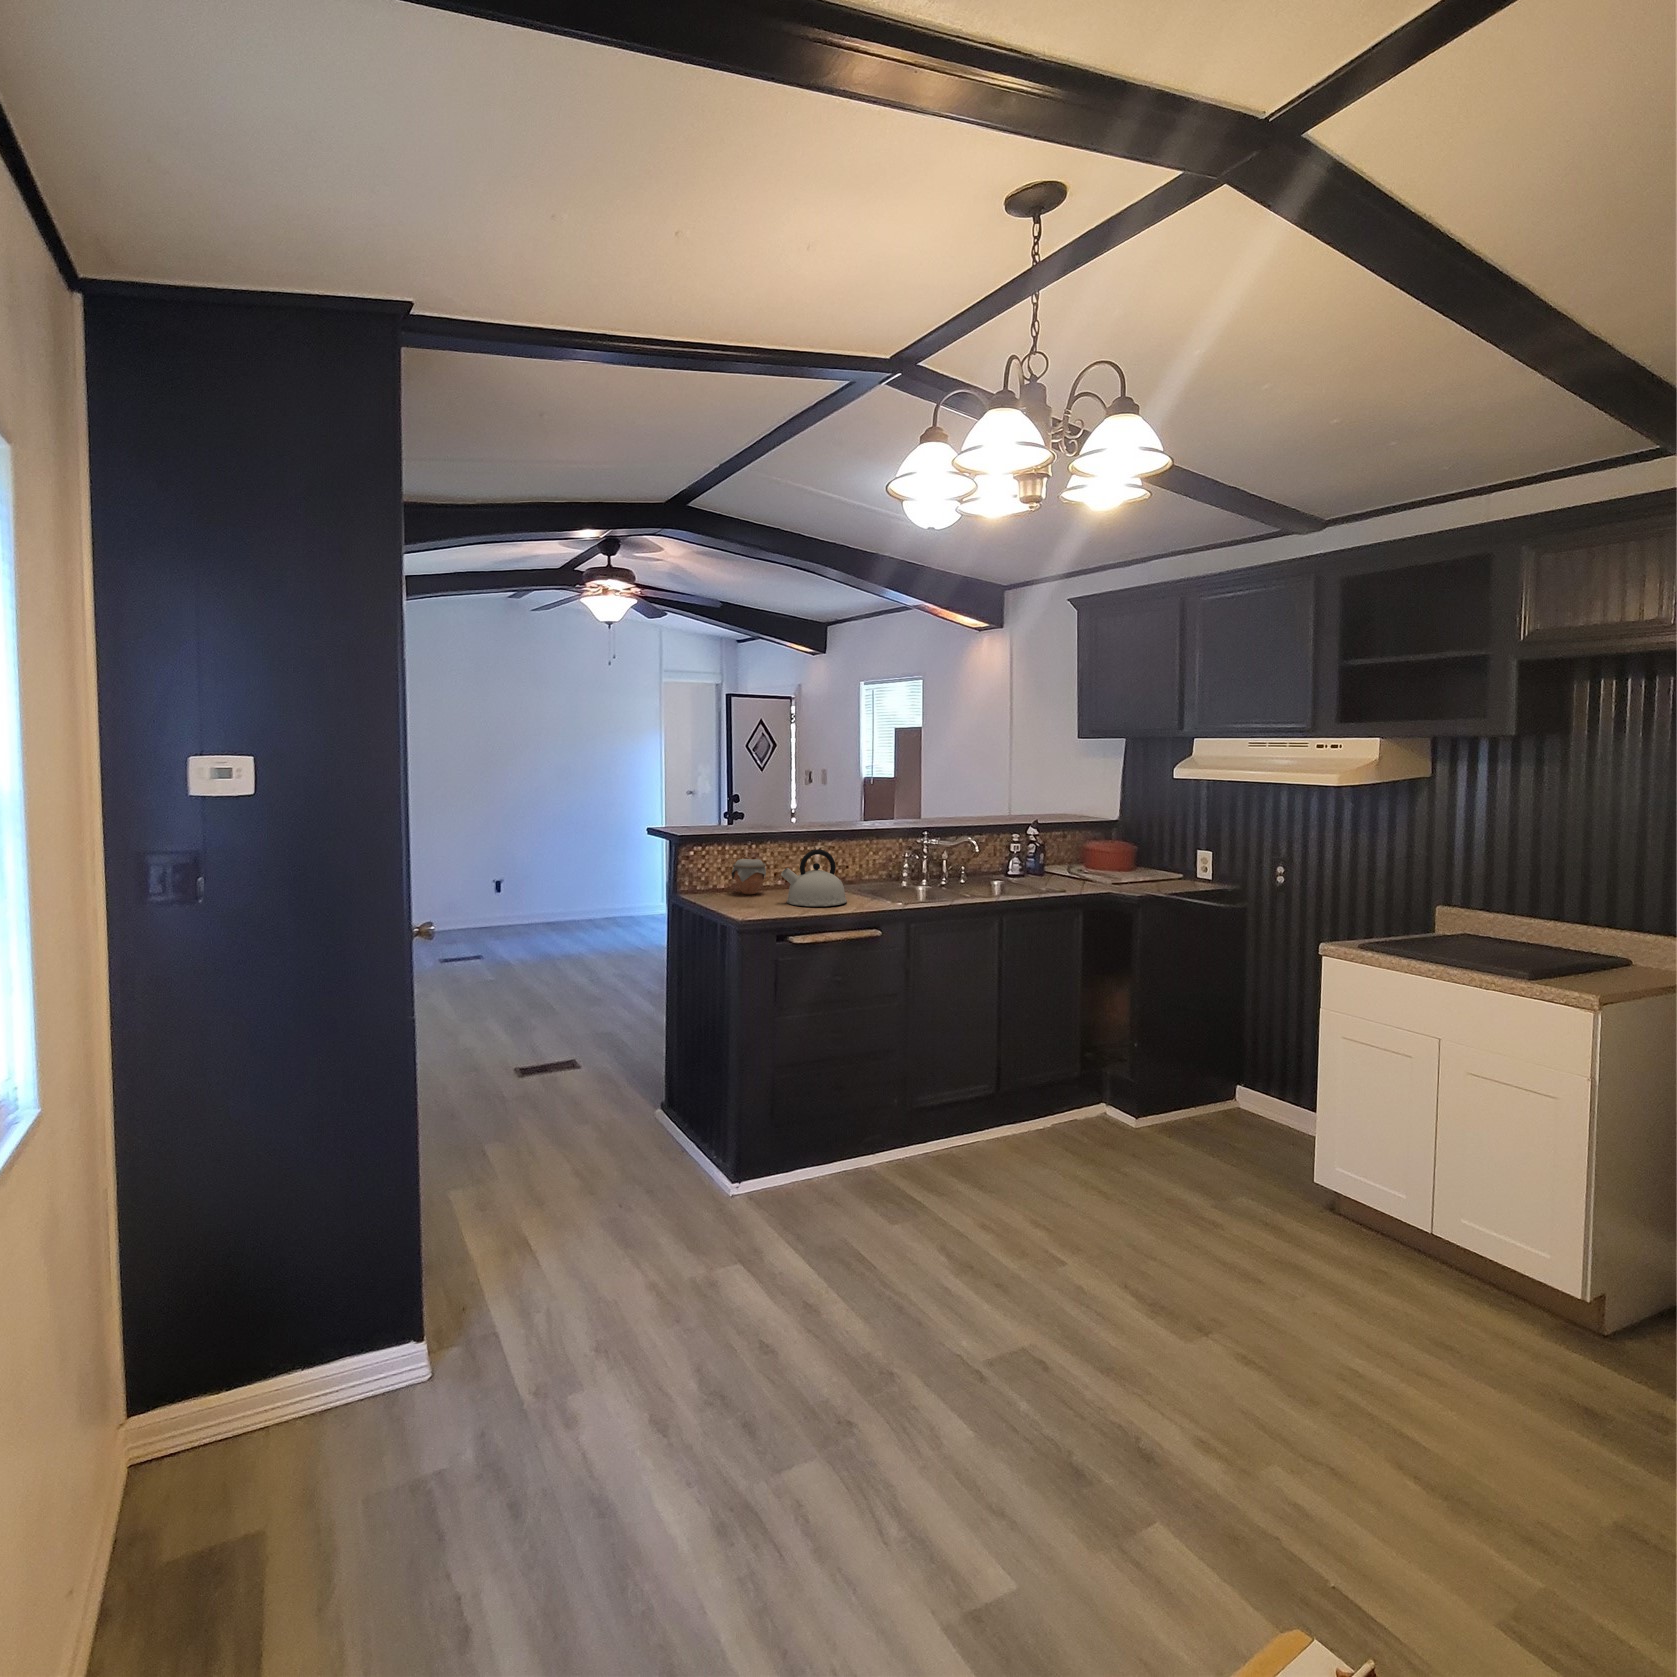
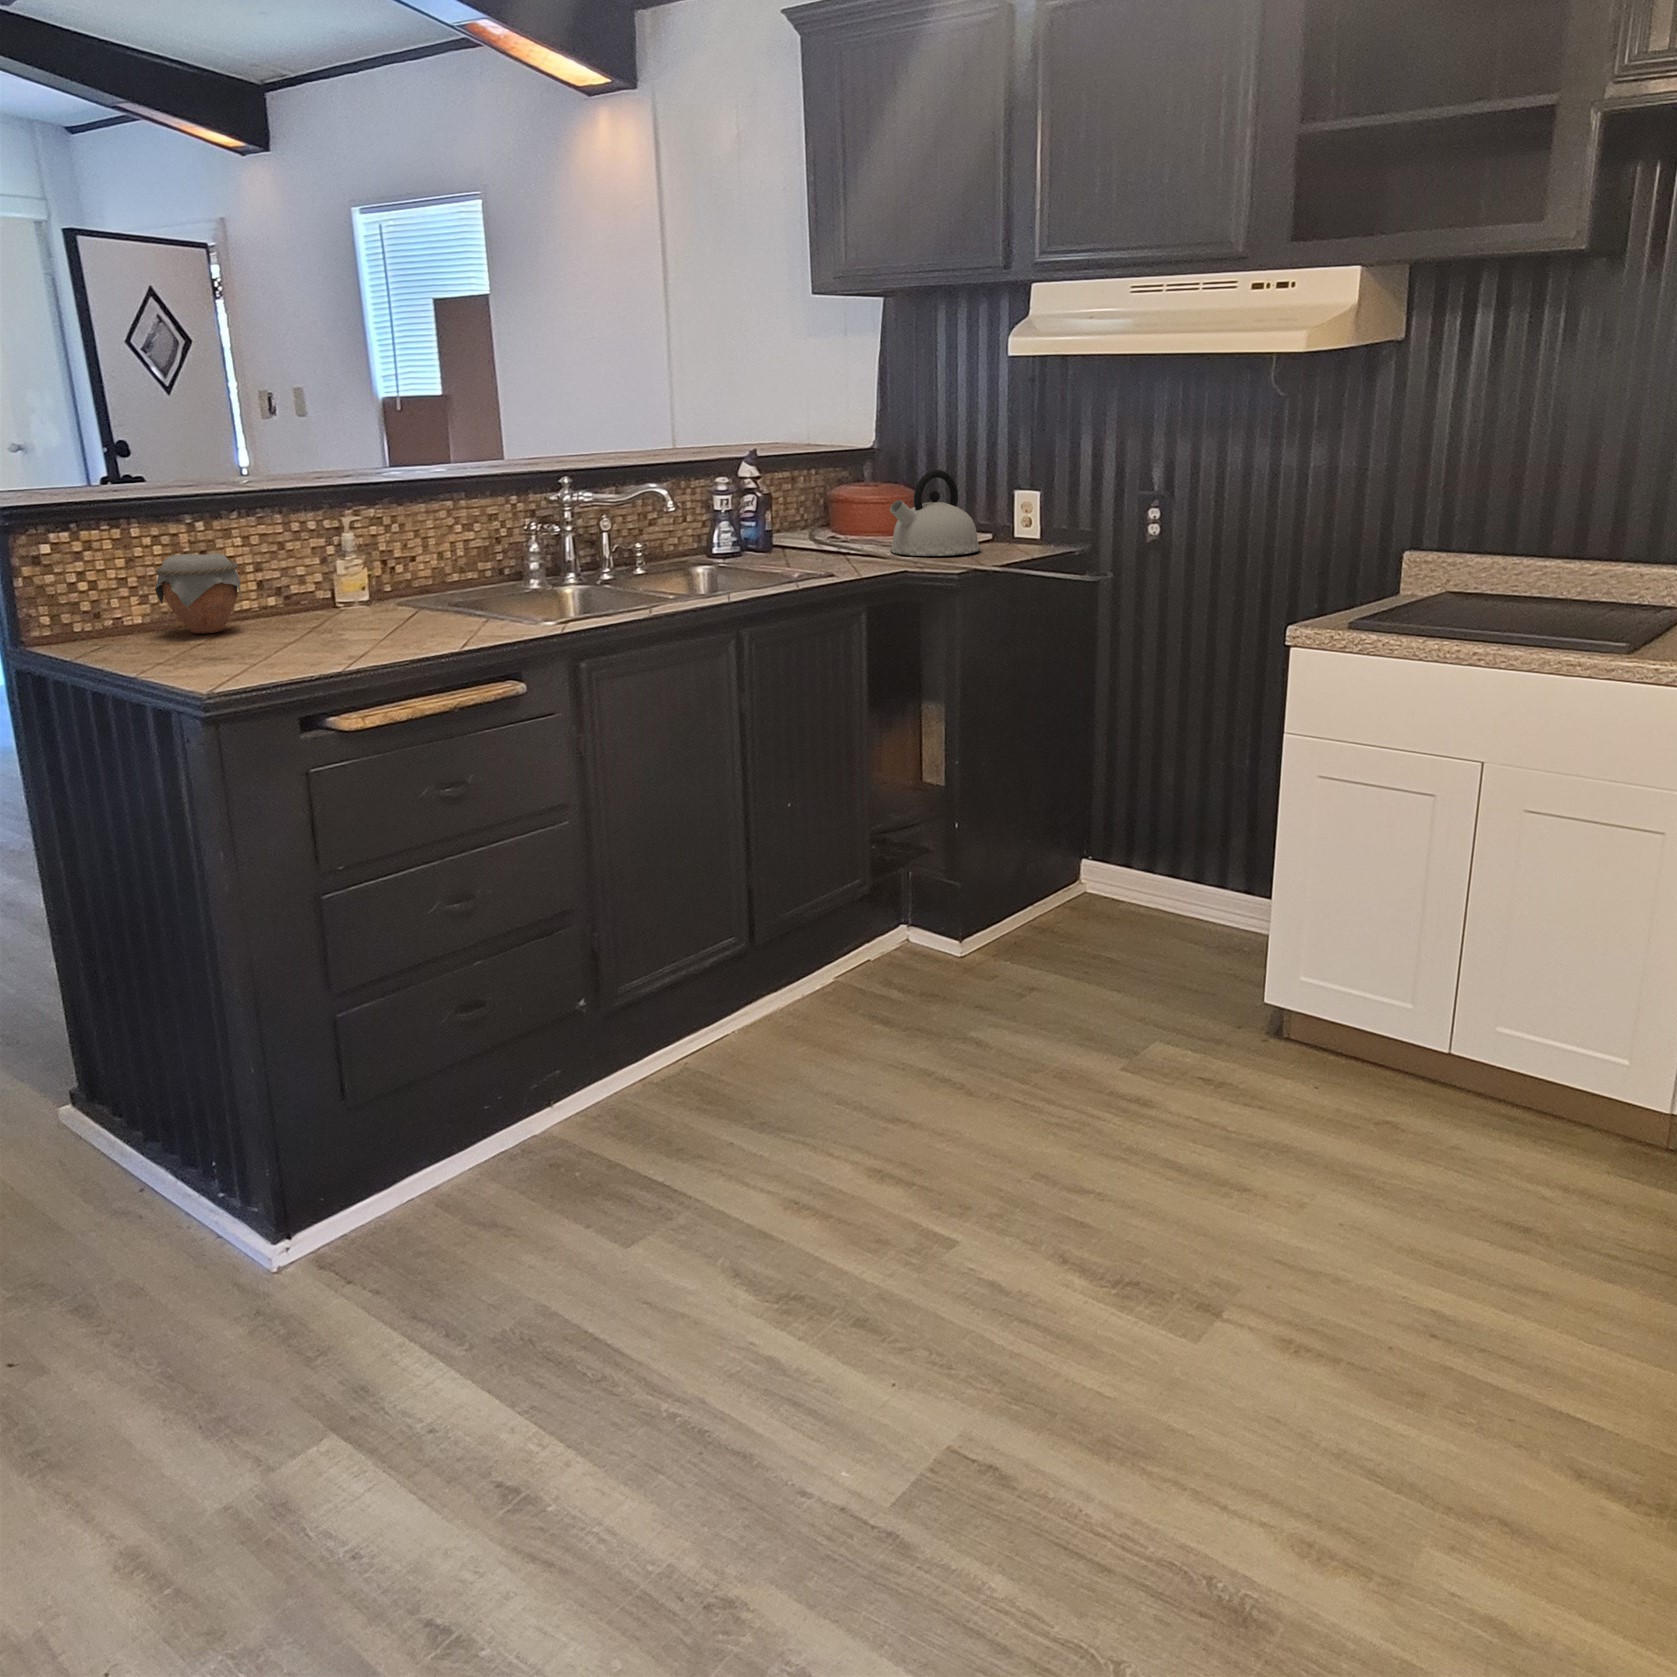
kettle: present [781,849,847,906] -> present [890,470,980,556]

